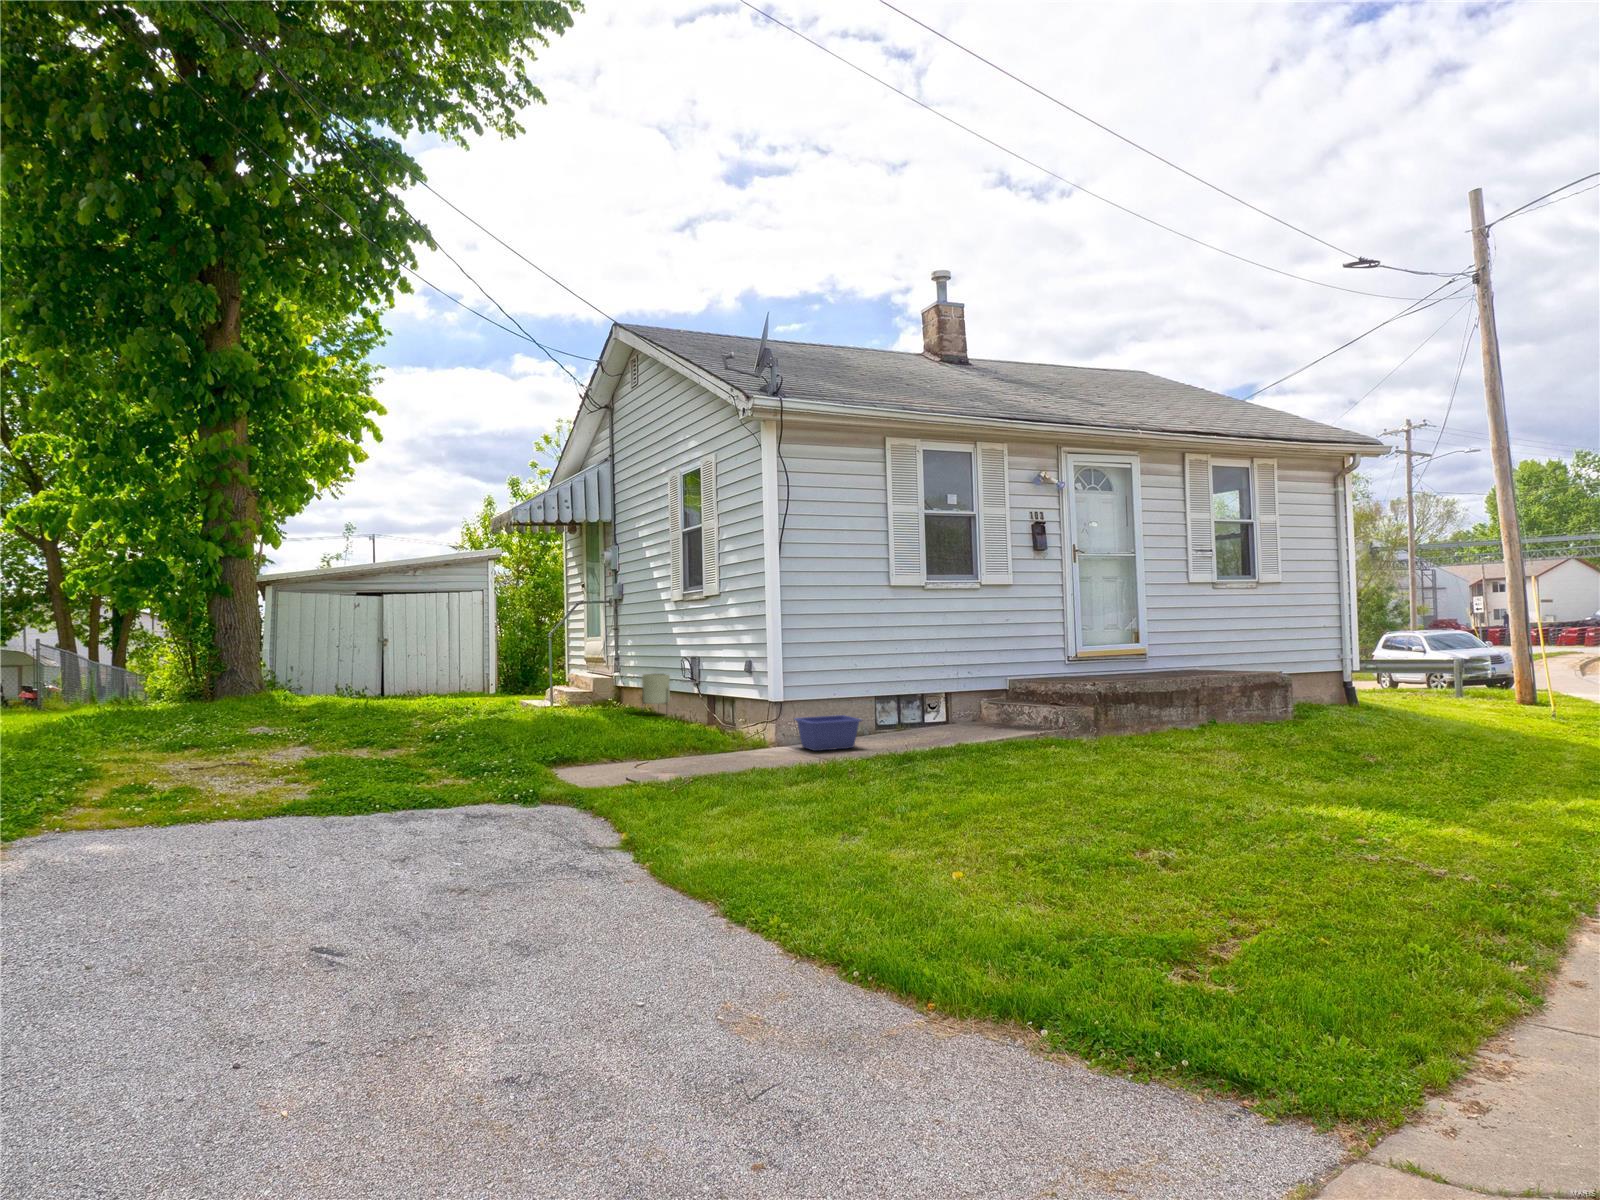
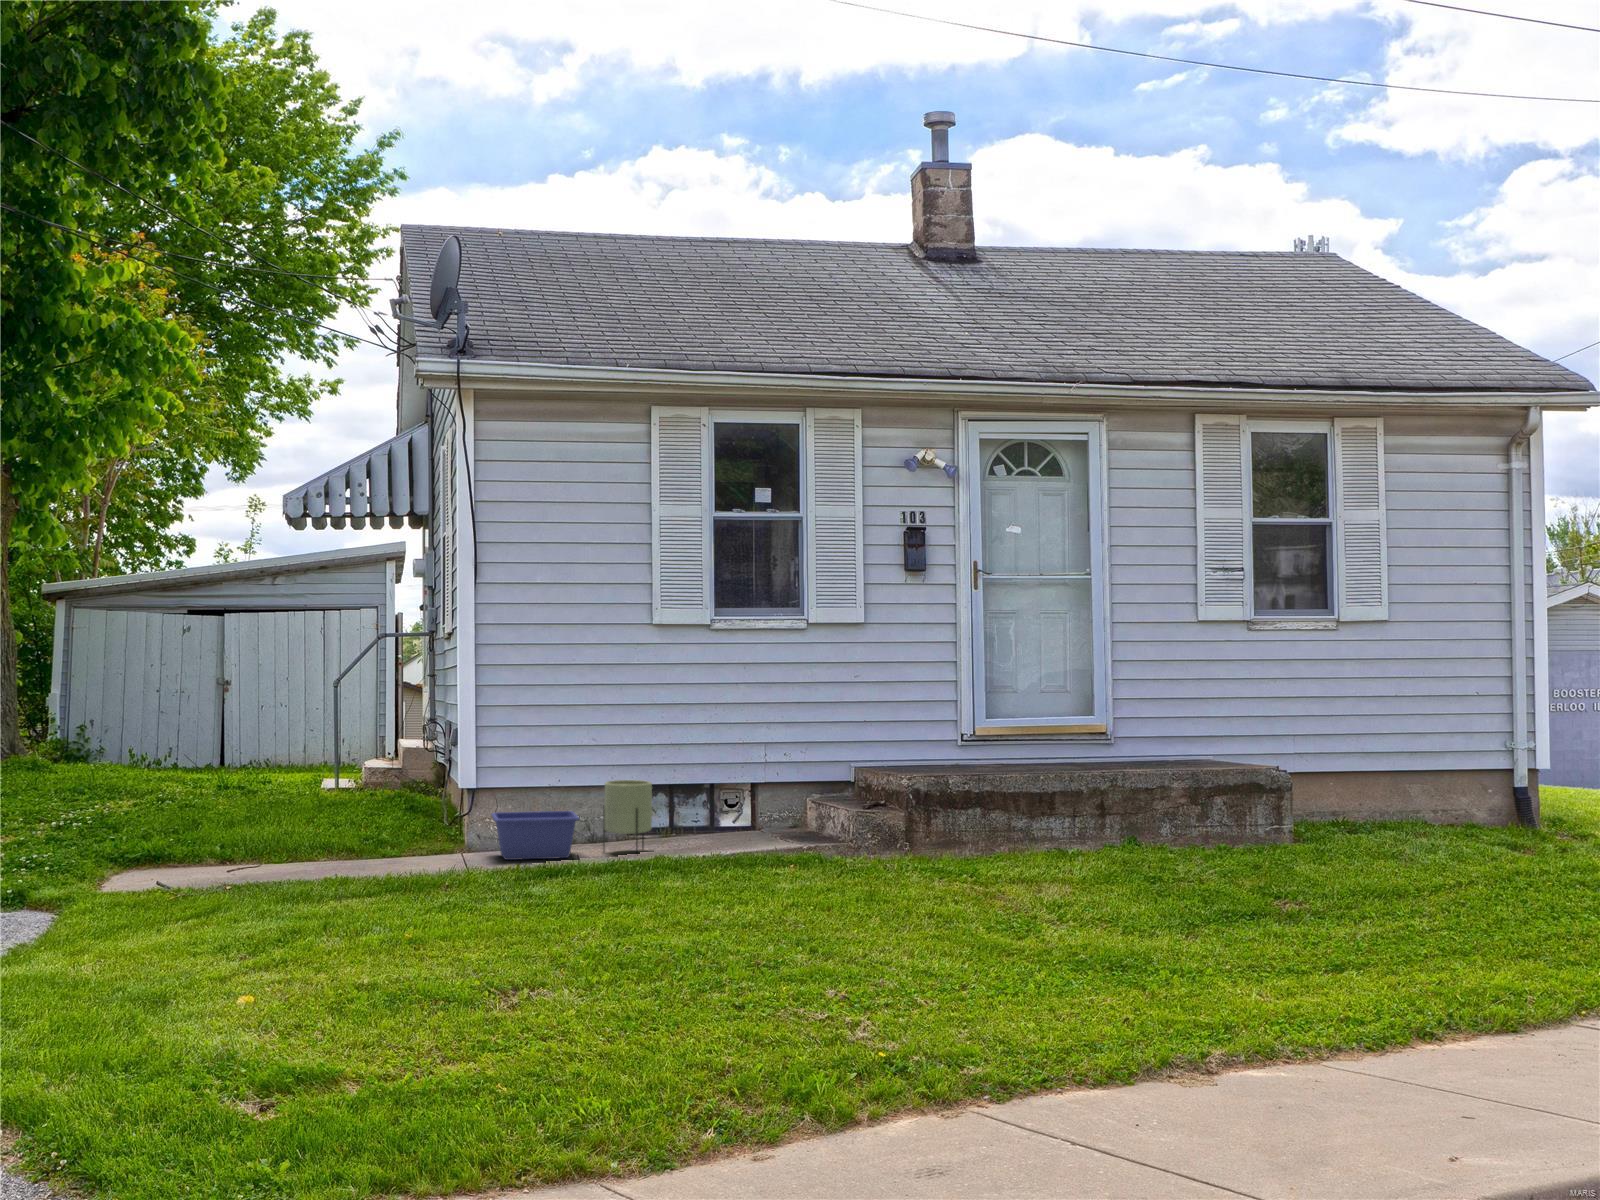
planter: present [642,673,670,705] -> present [603,780,652,852]

